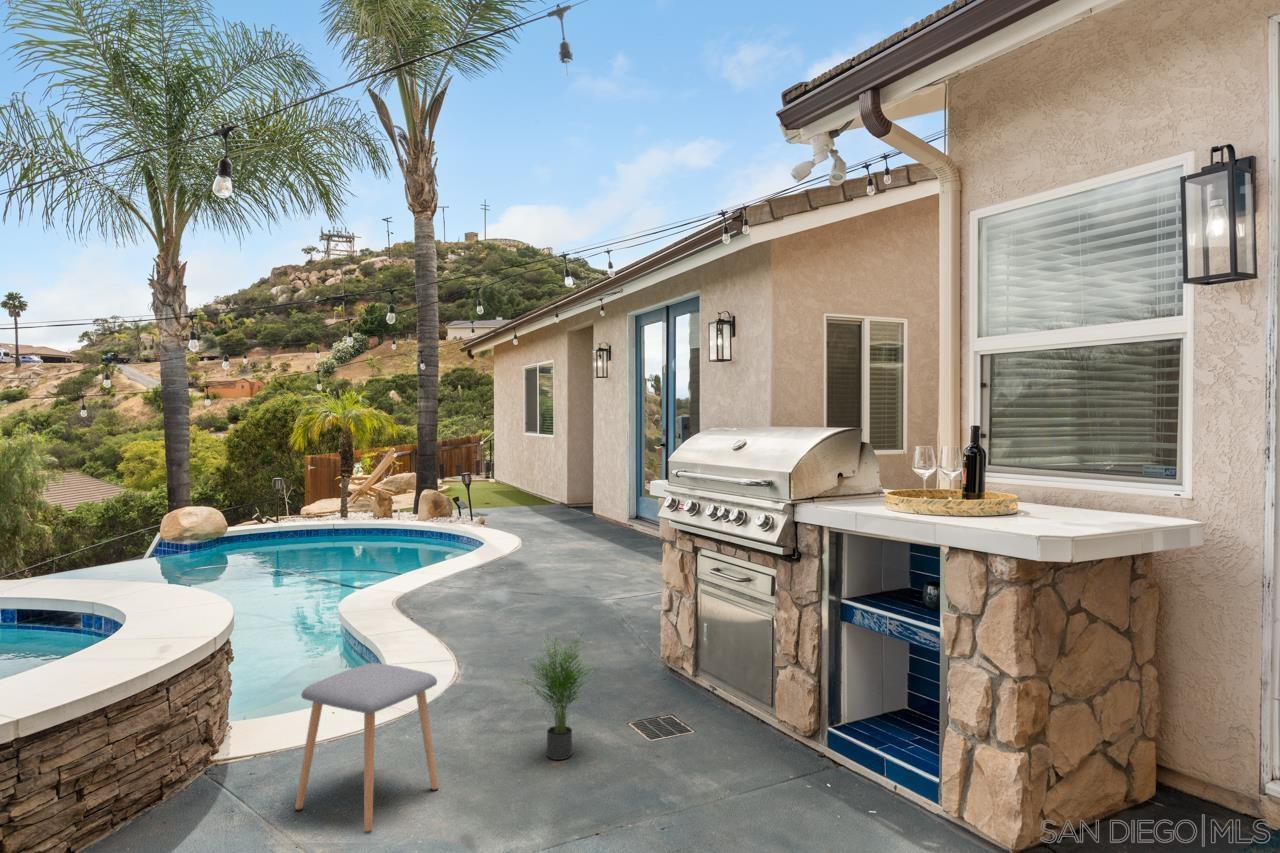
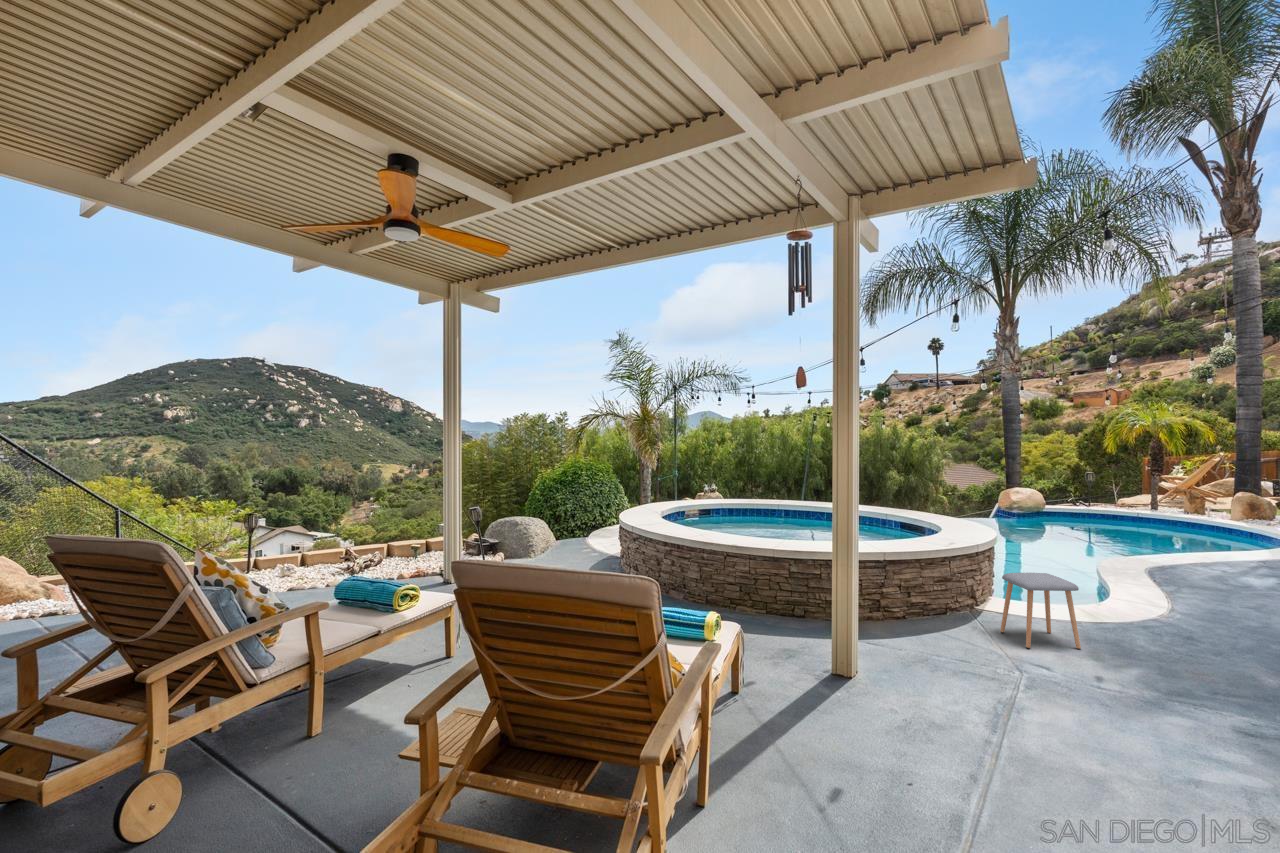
potted plant: present [521,639,587,760] -> none [1137,581,1216,667]

